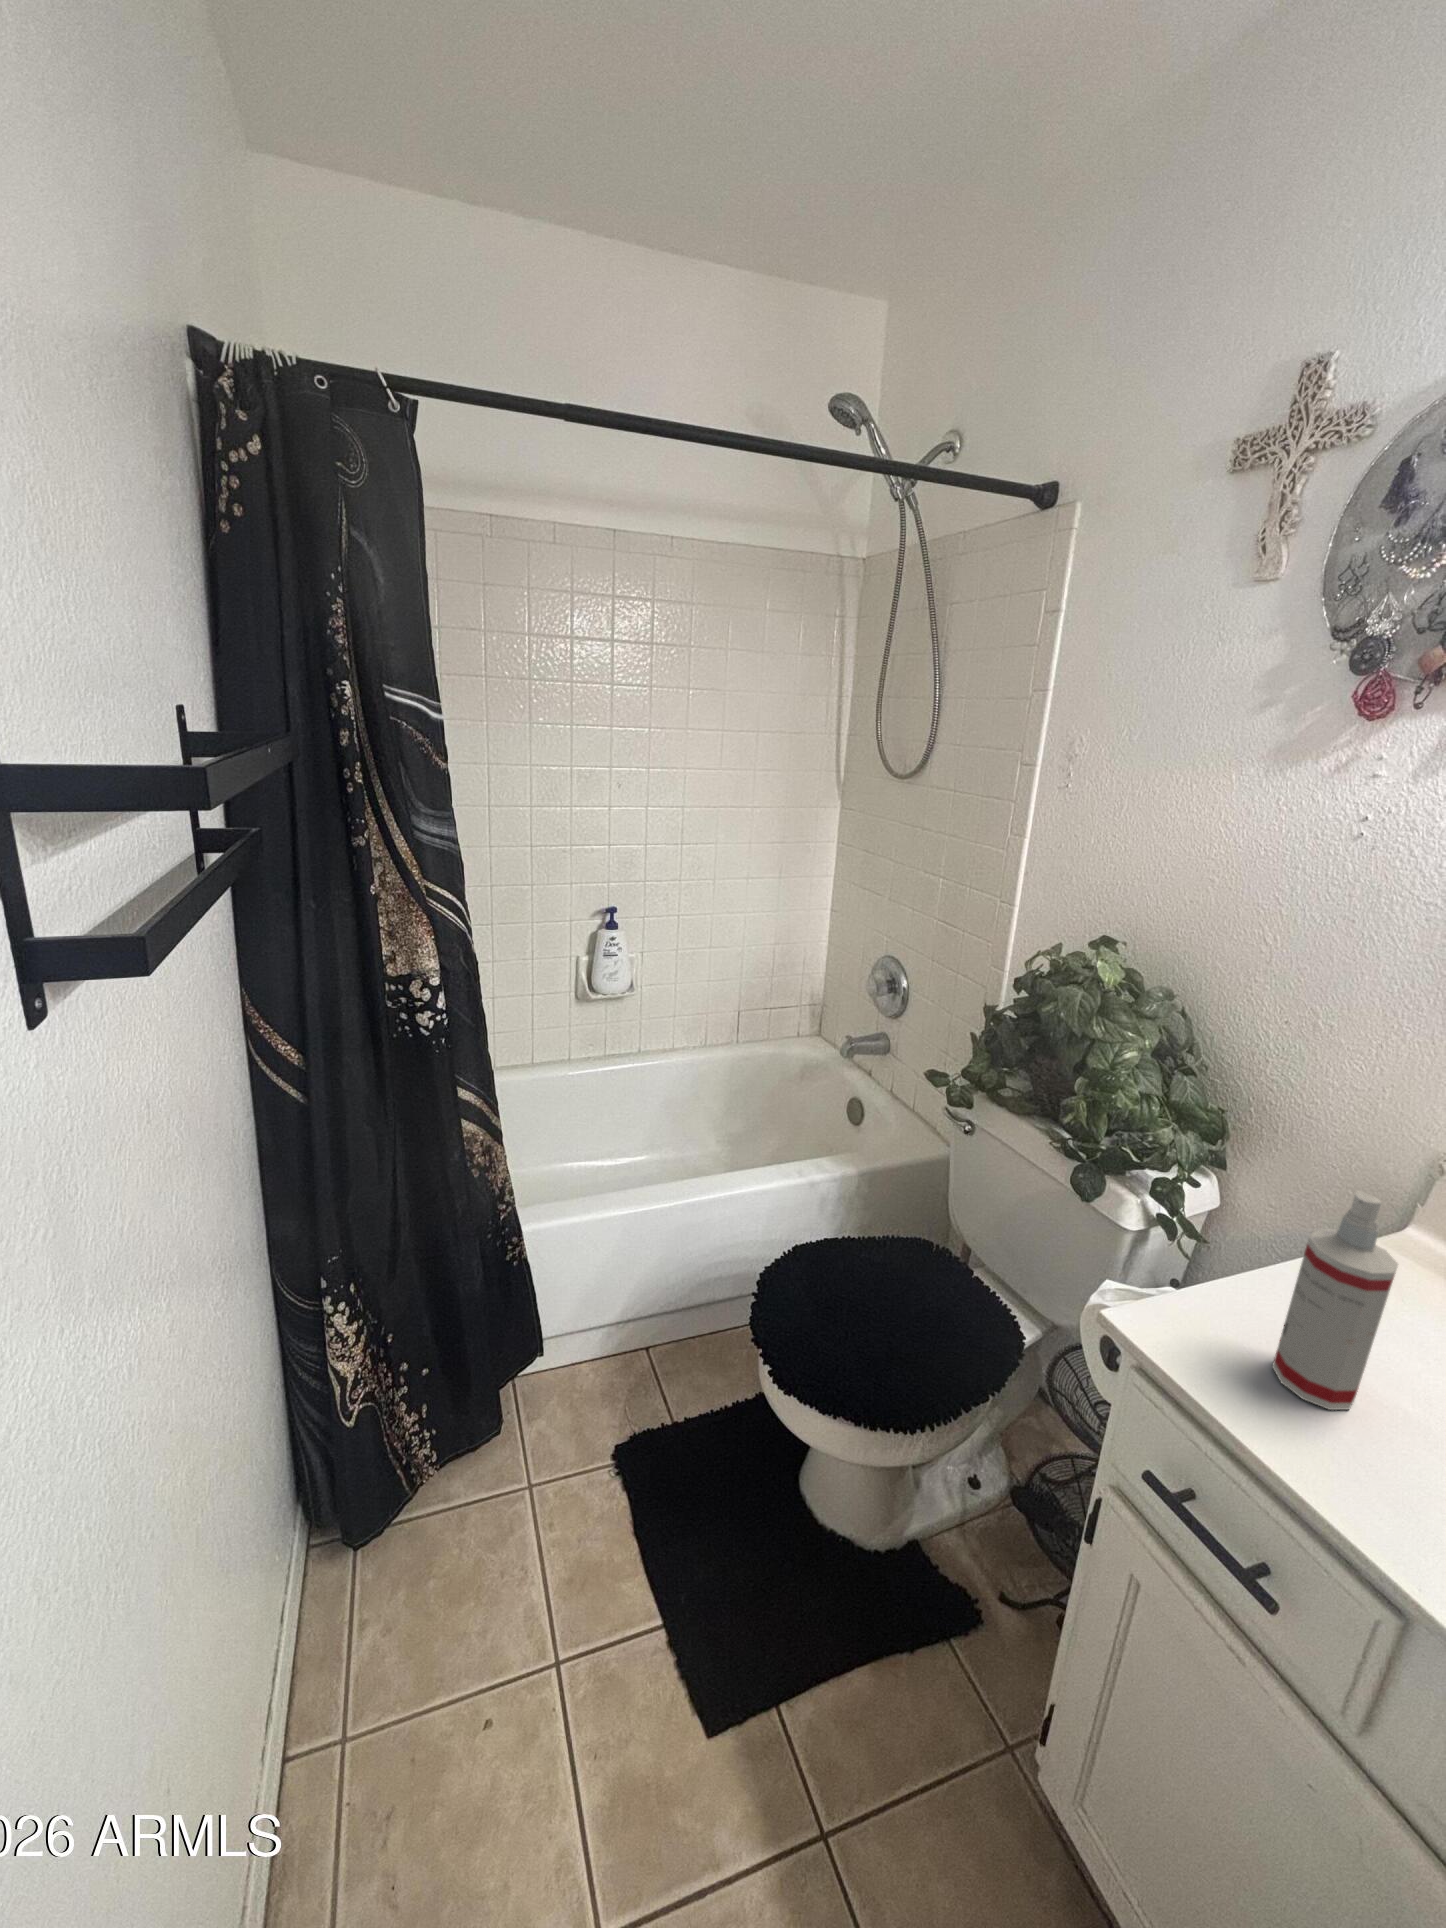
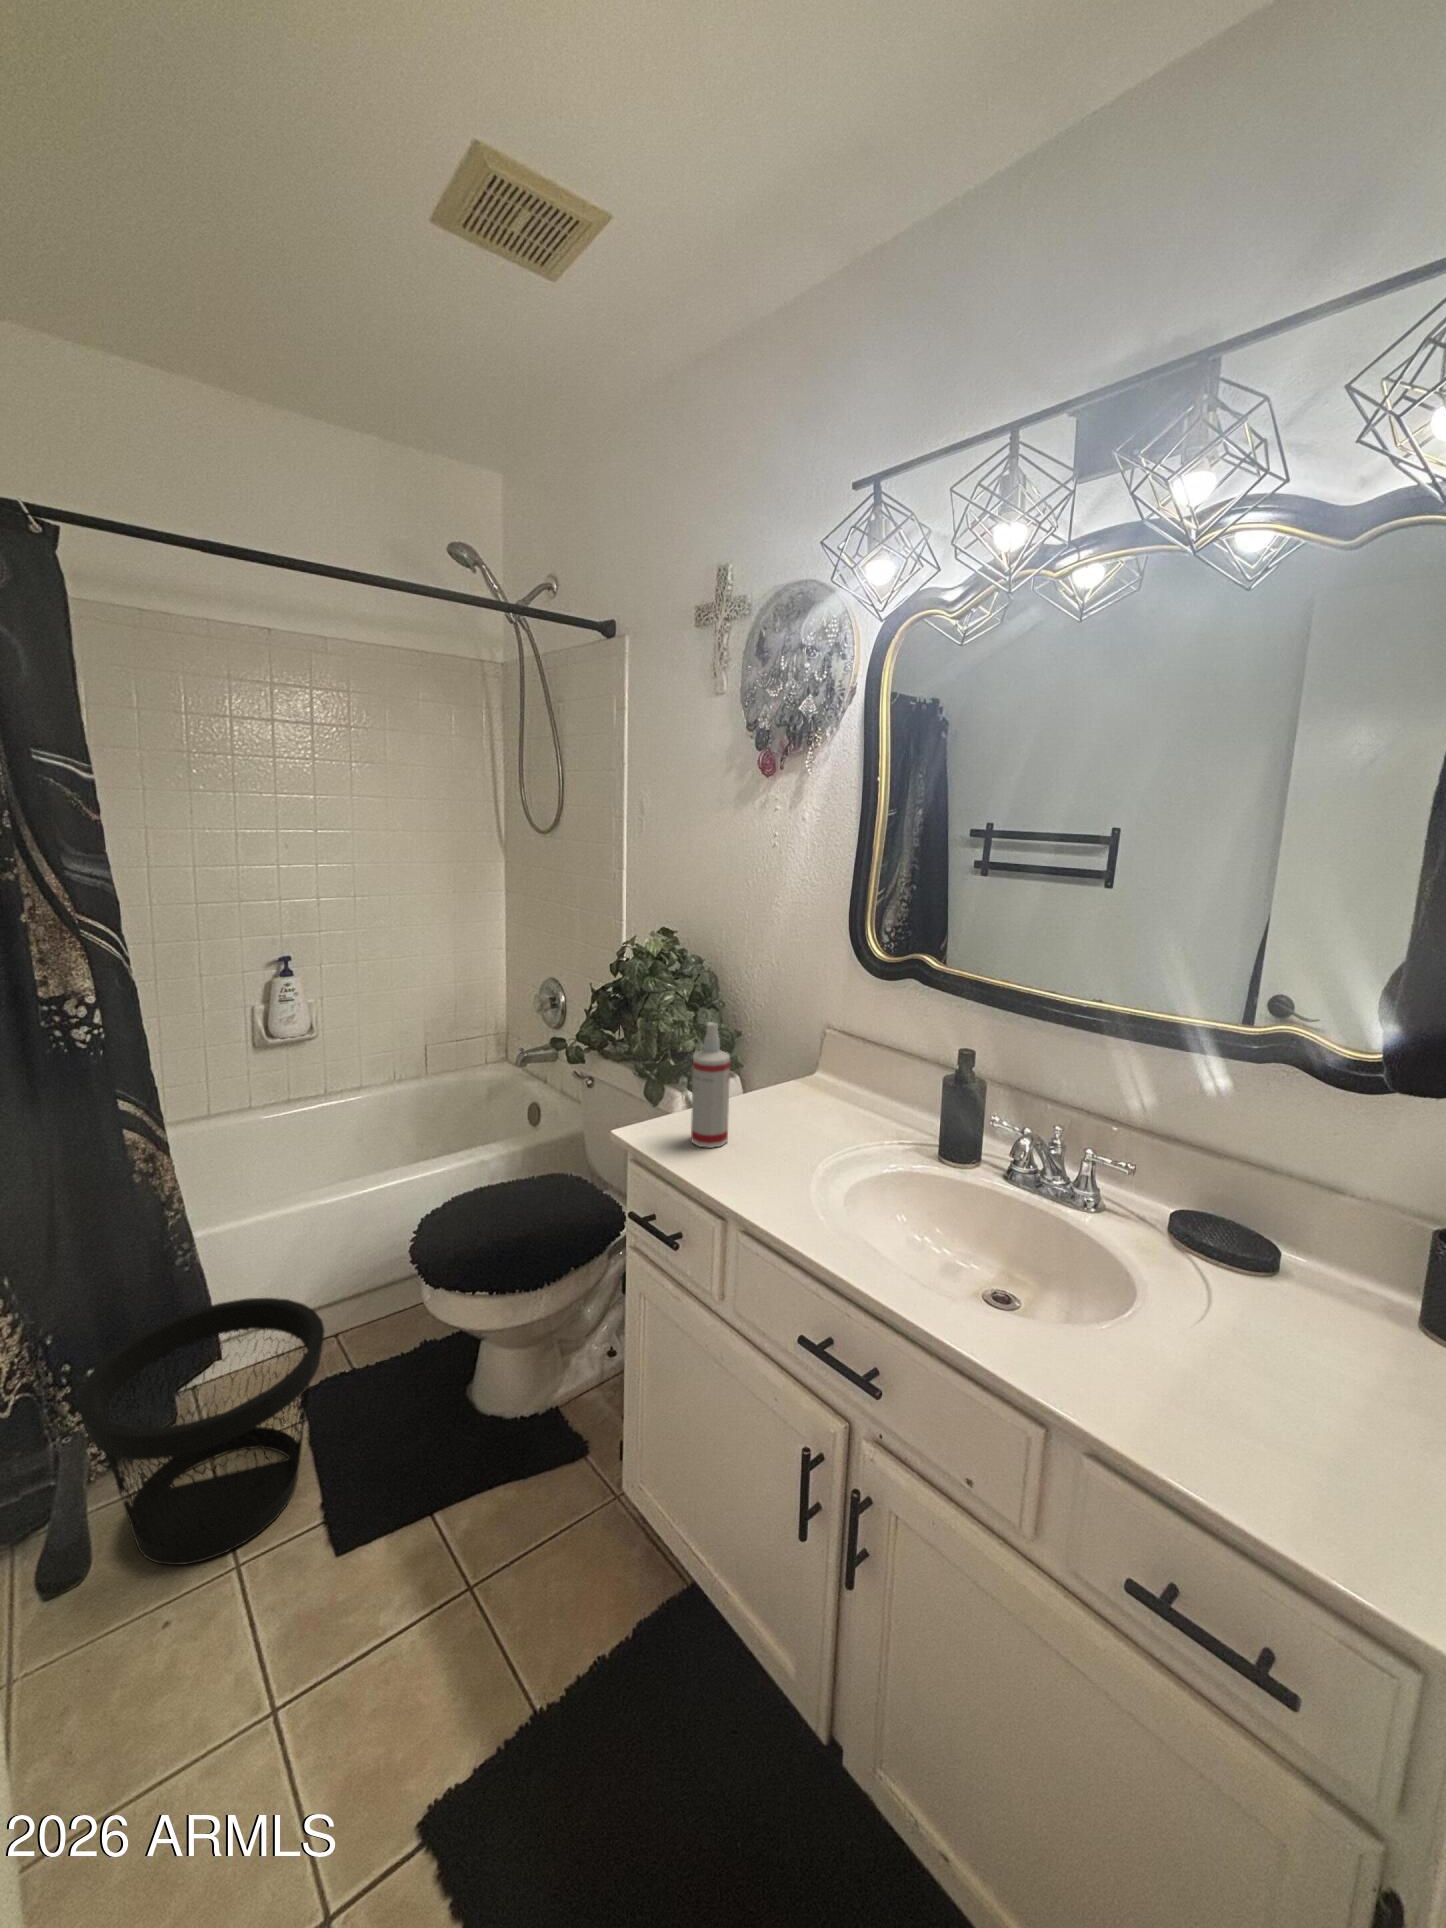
wastebasket: none [413,1317,653,1630] -> present [78,1298,324,1565]

